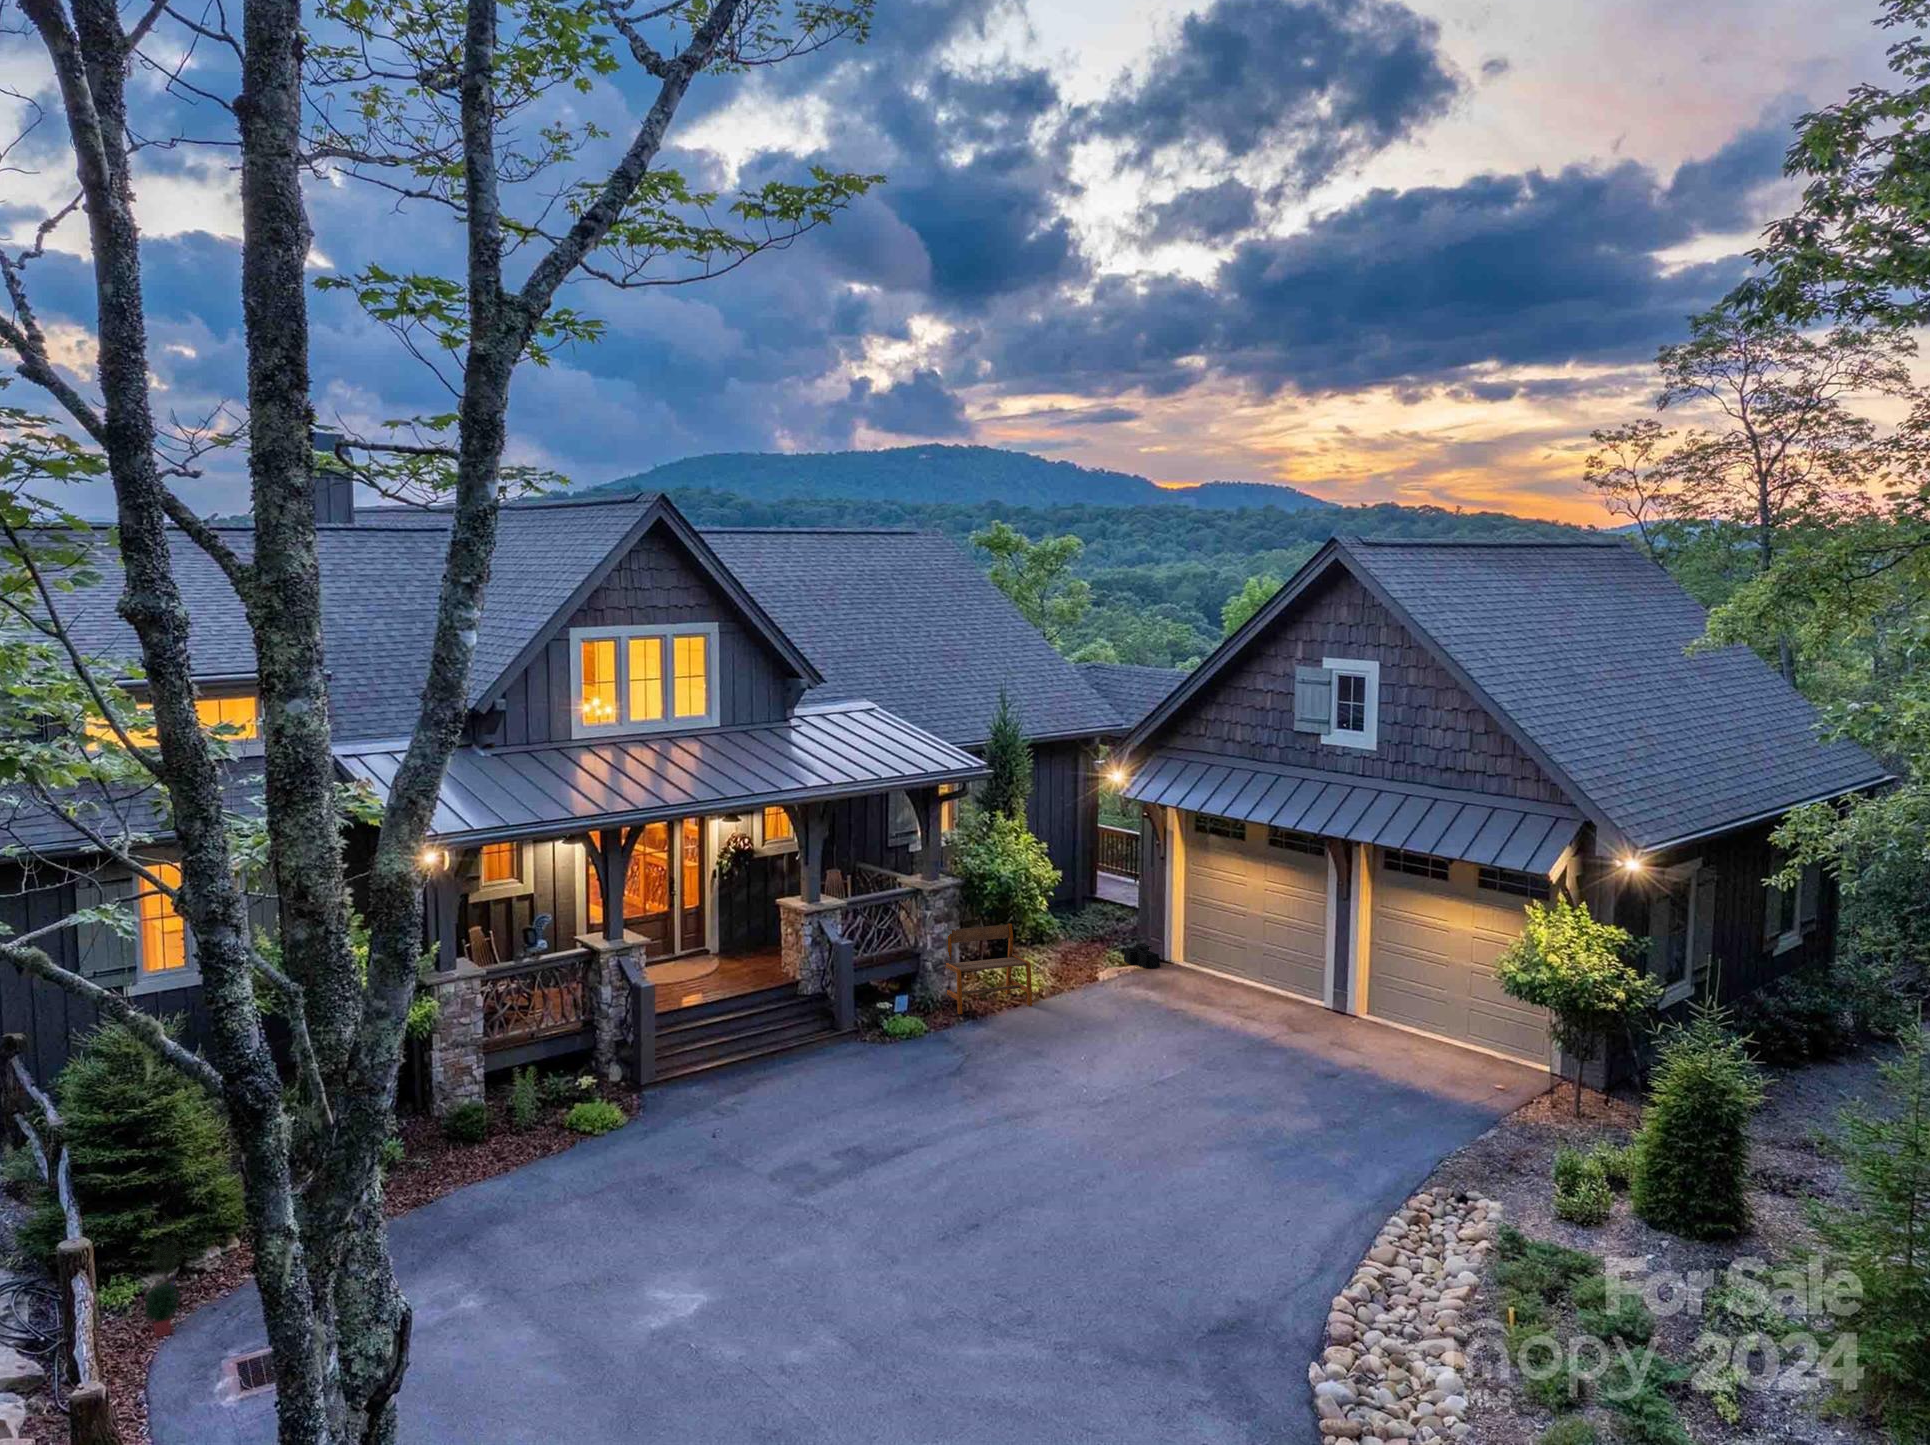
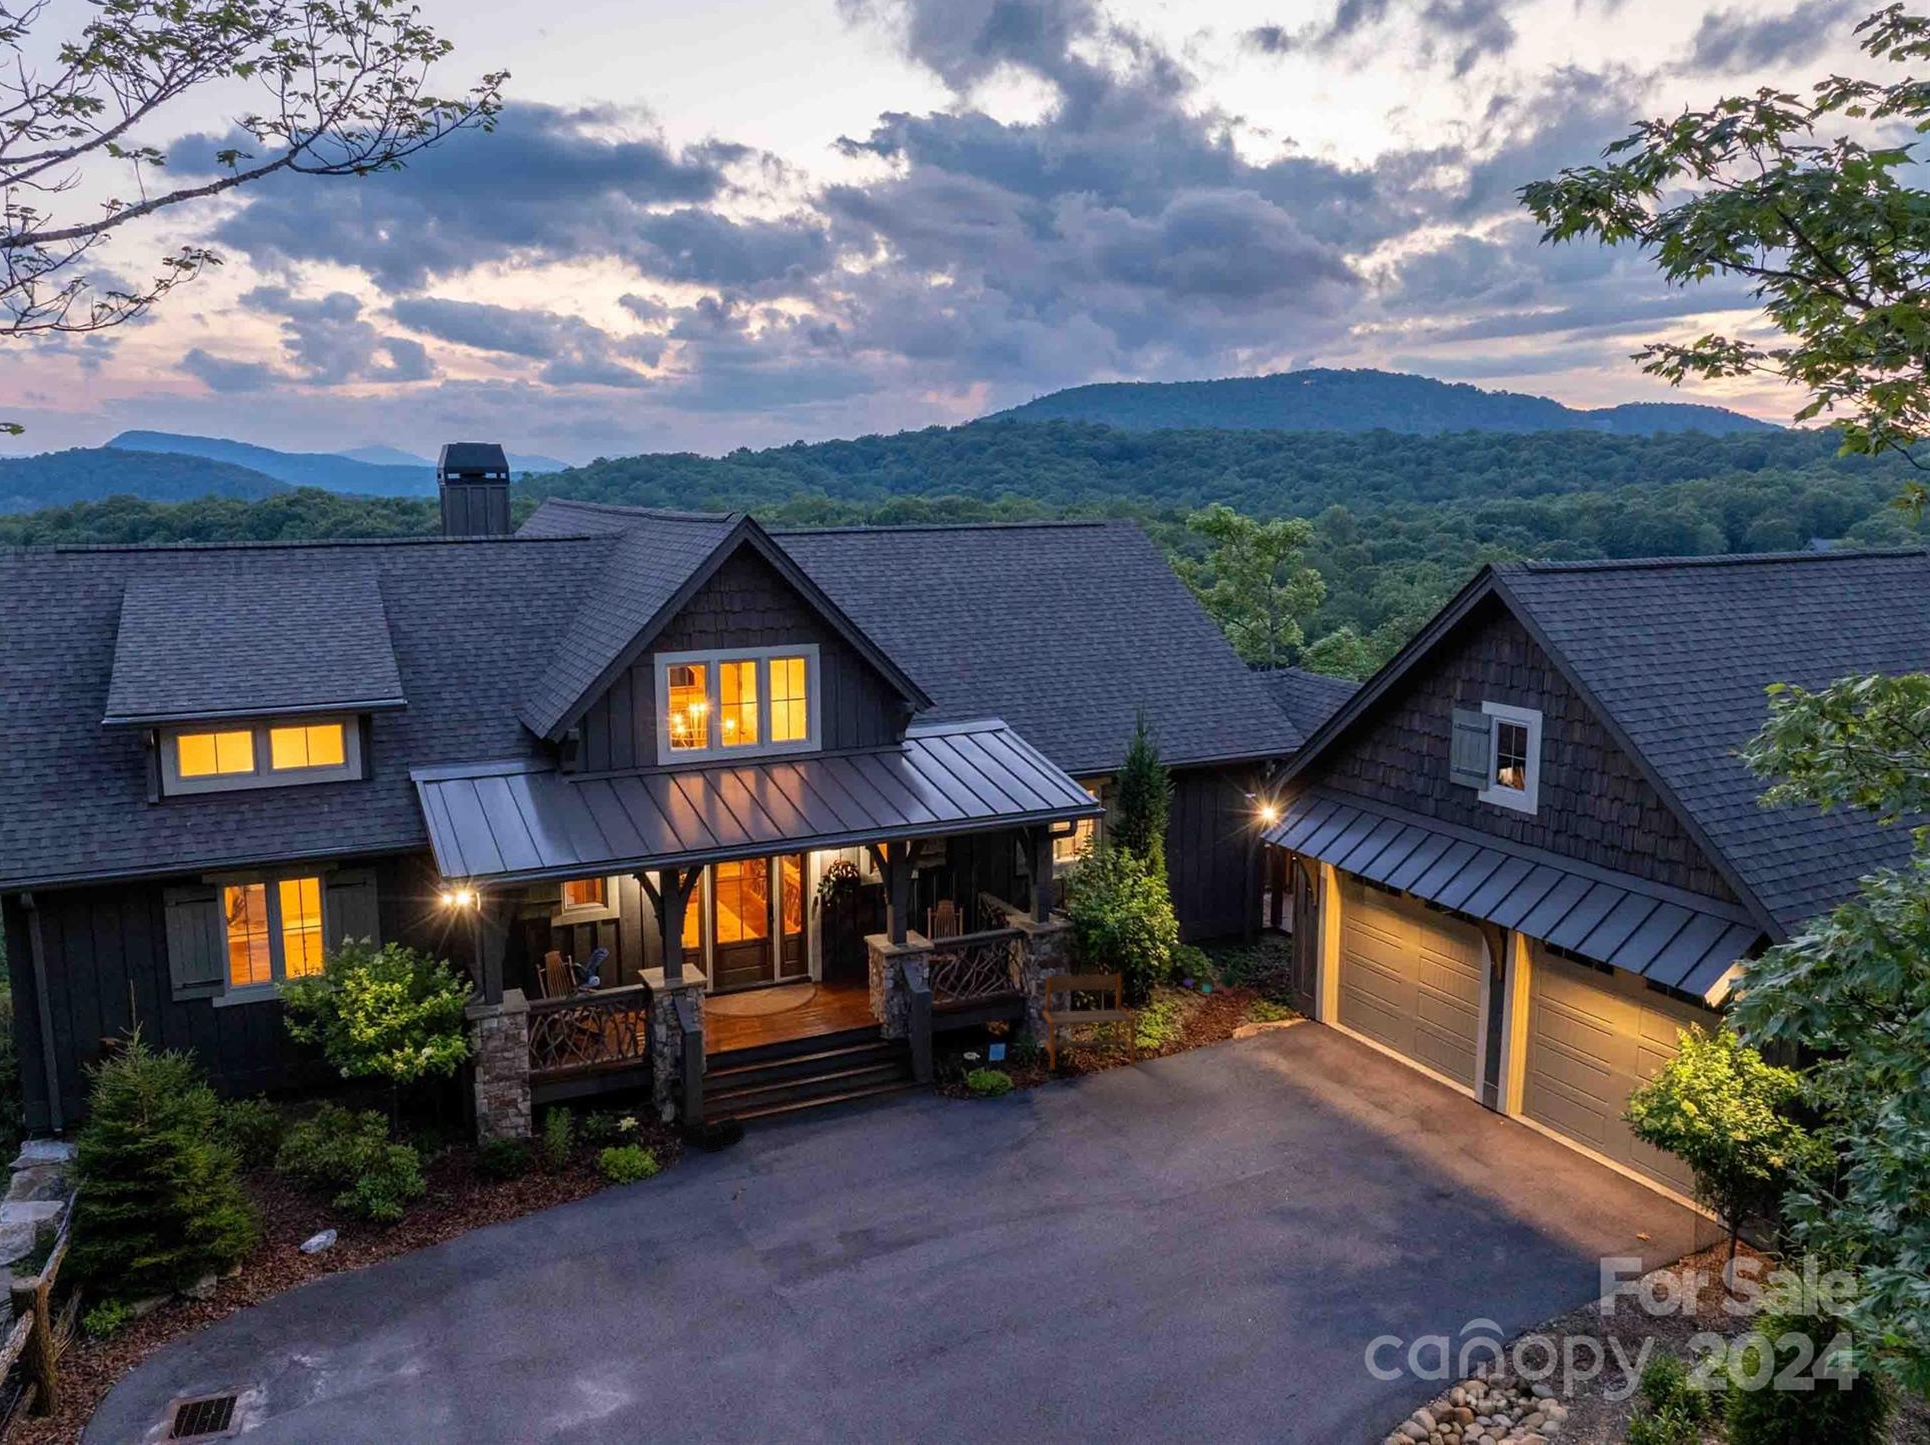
storage bin: present [1124,943,1160,968] -> present [683,1115,744,1152]
potted plant: present [144,1218,185,1337] -> present [1183,947,1237,996]

